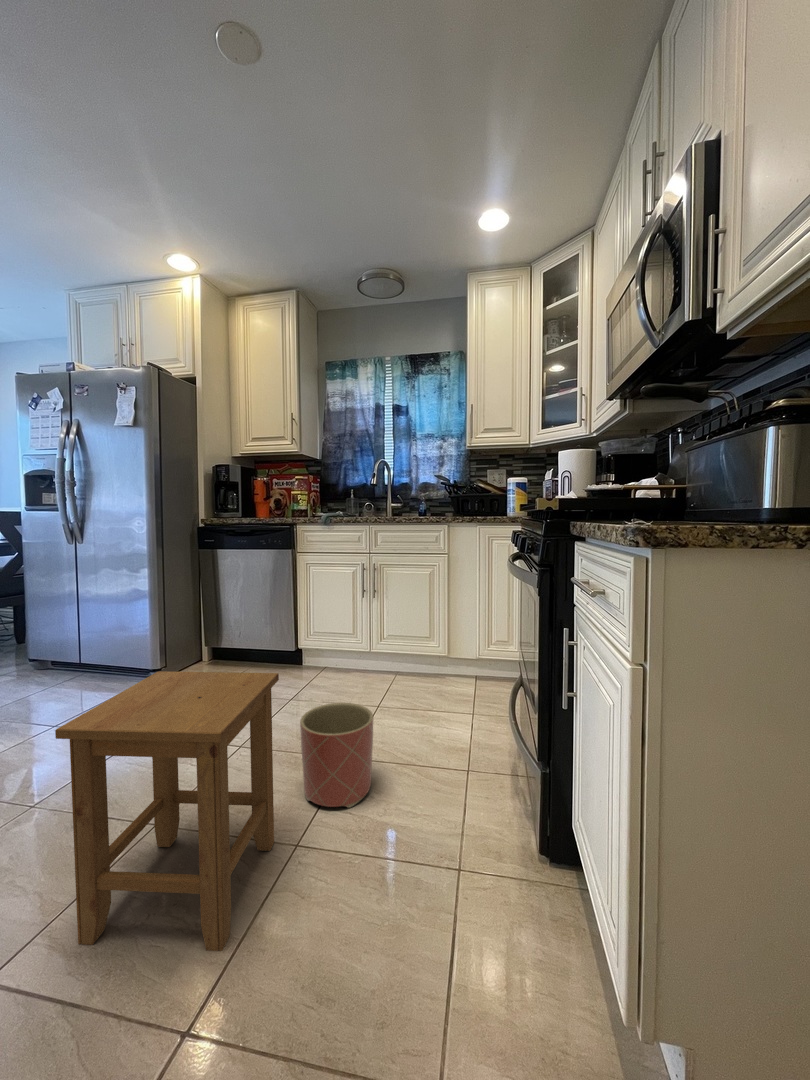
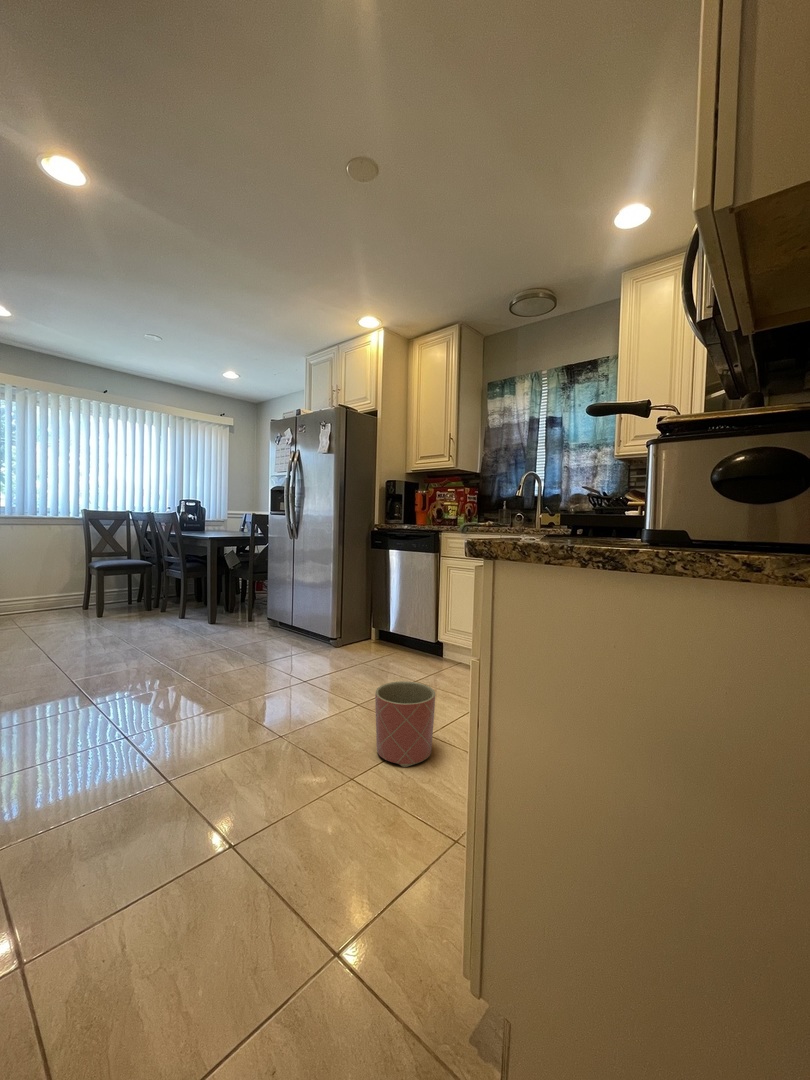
stool: present [55,671,279,951] -> none [203,629,346,818]

